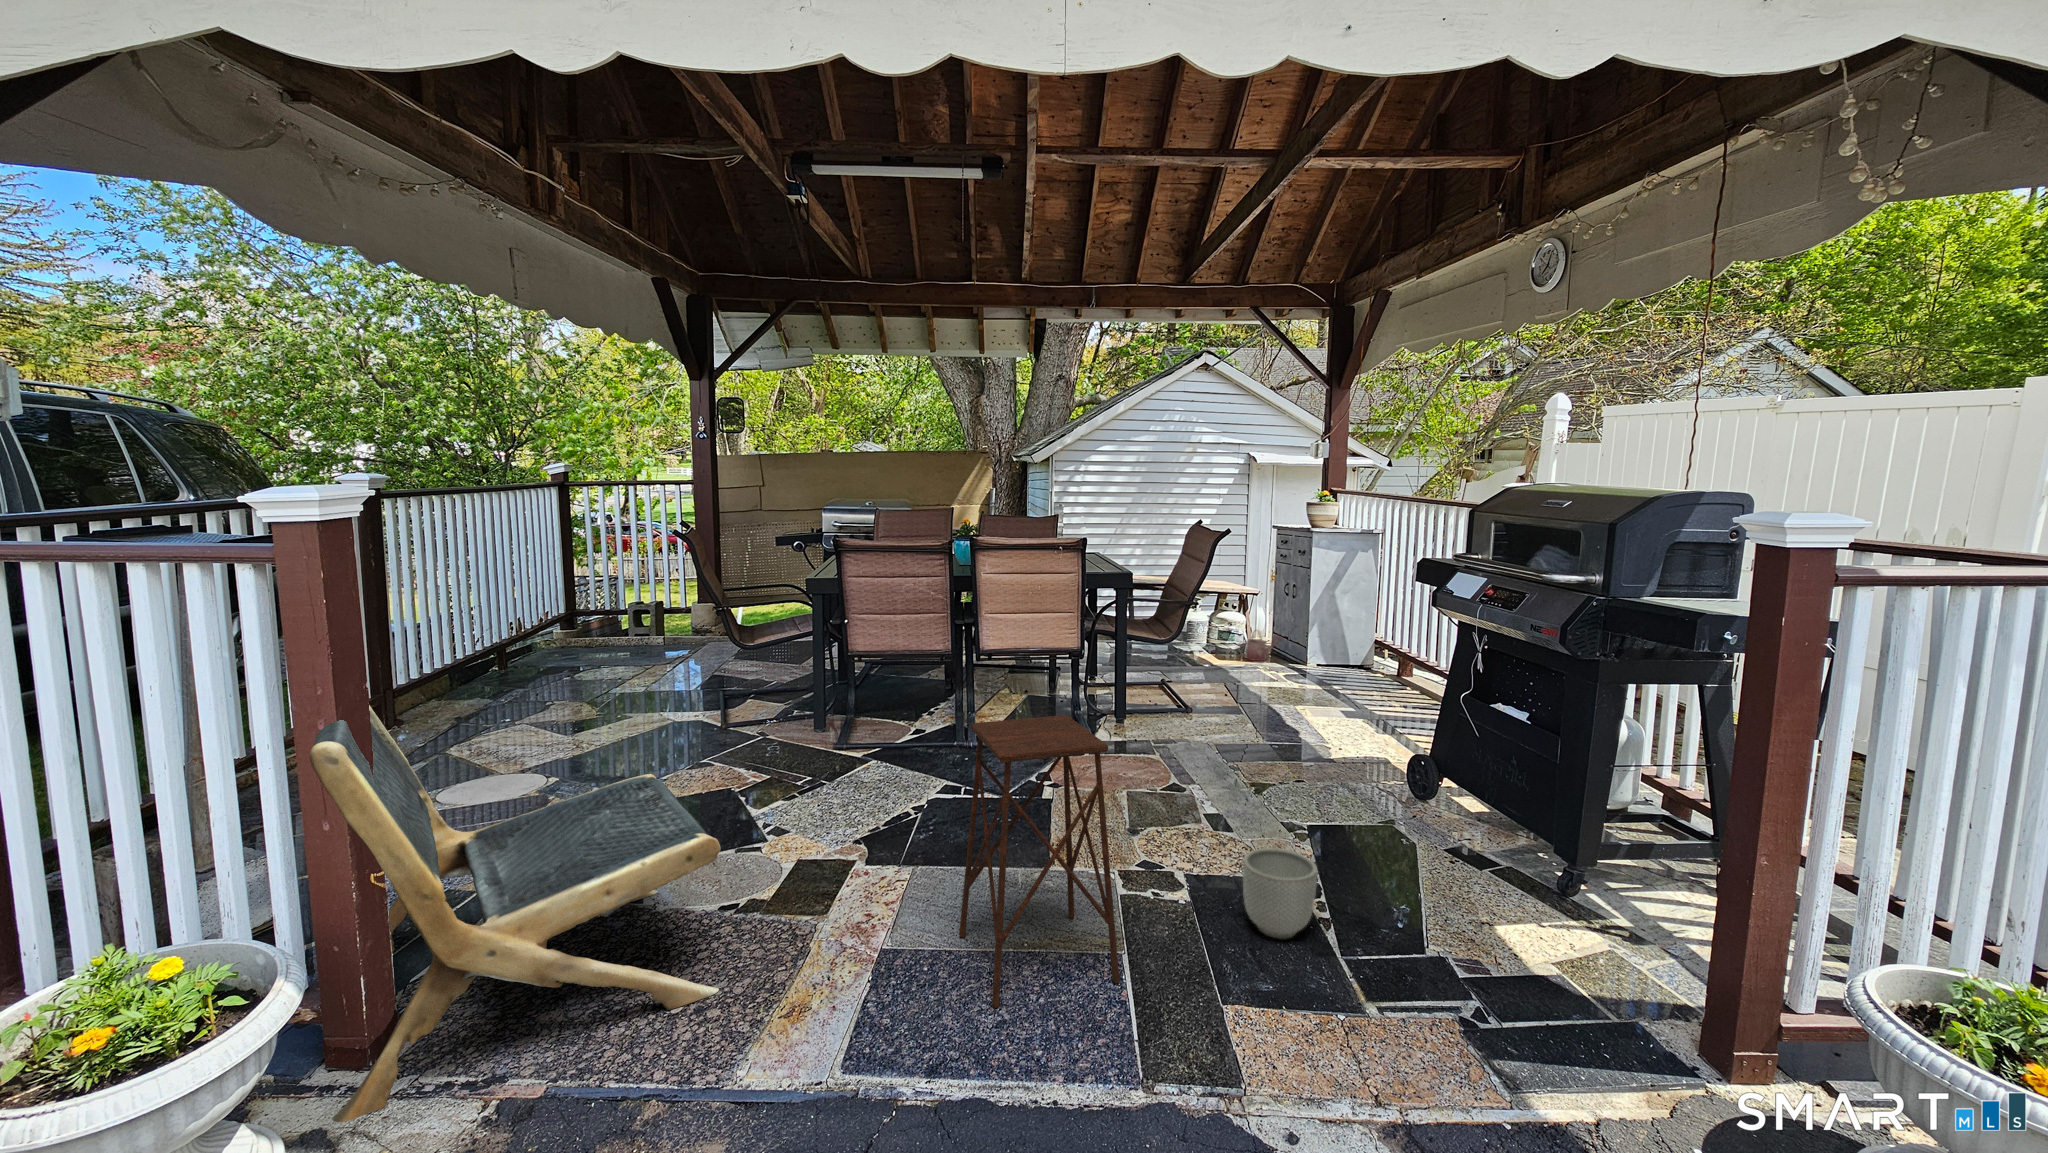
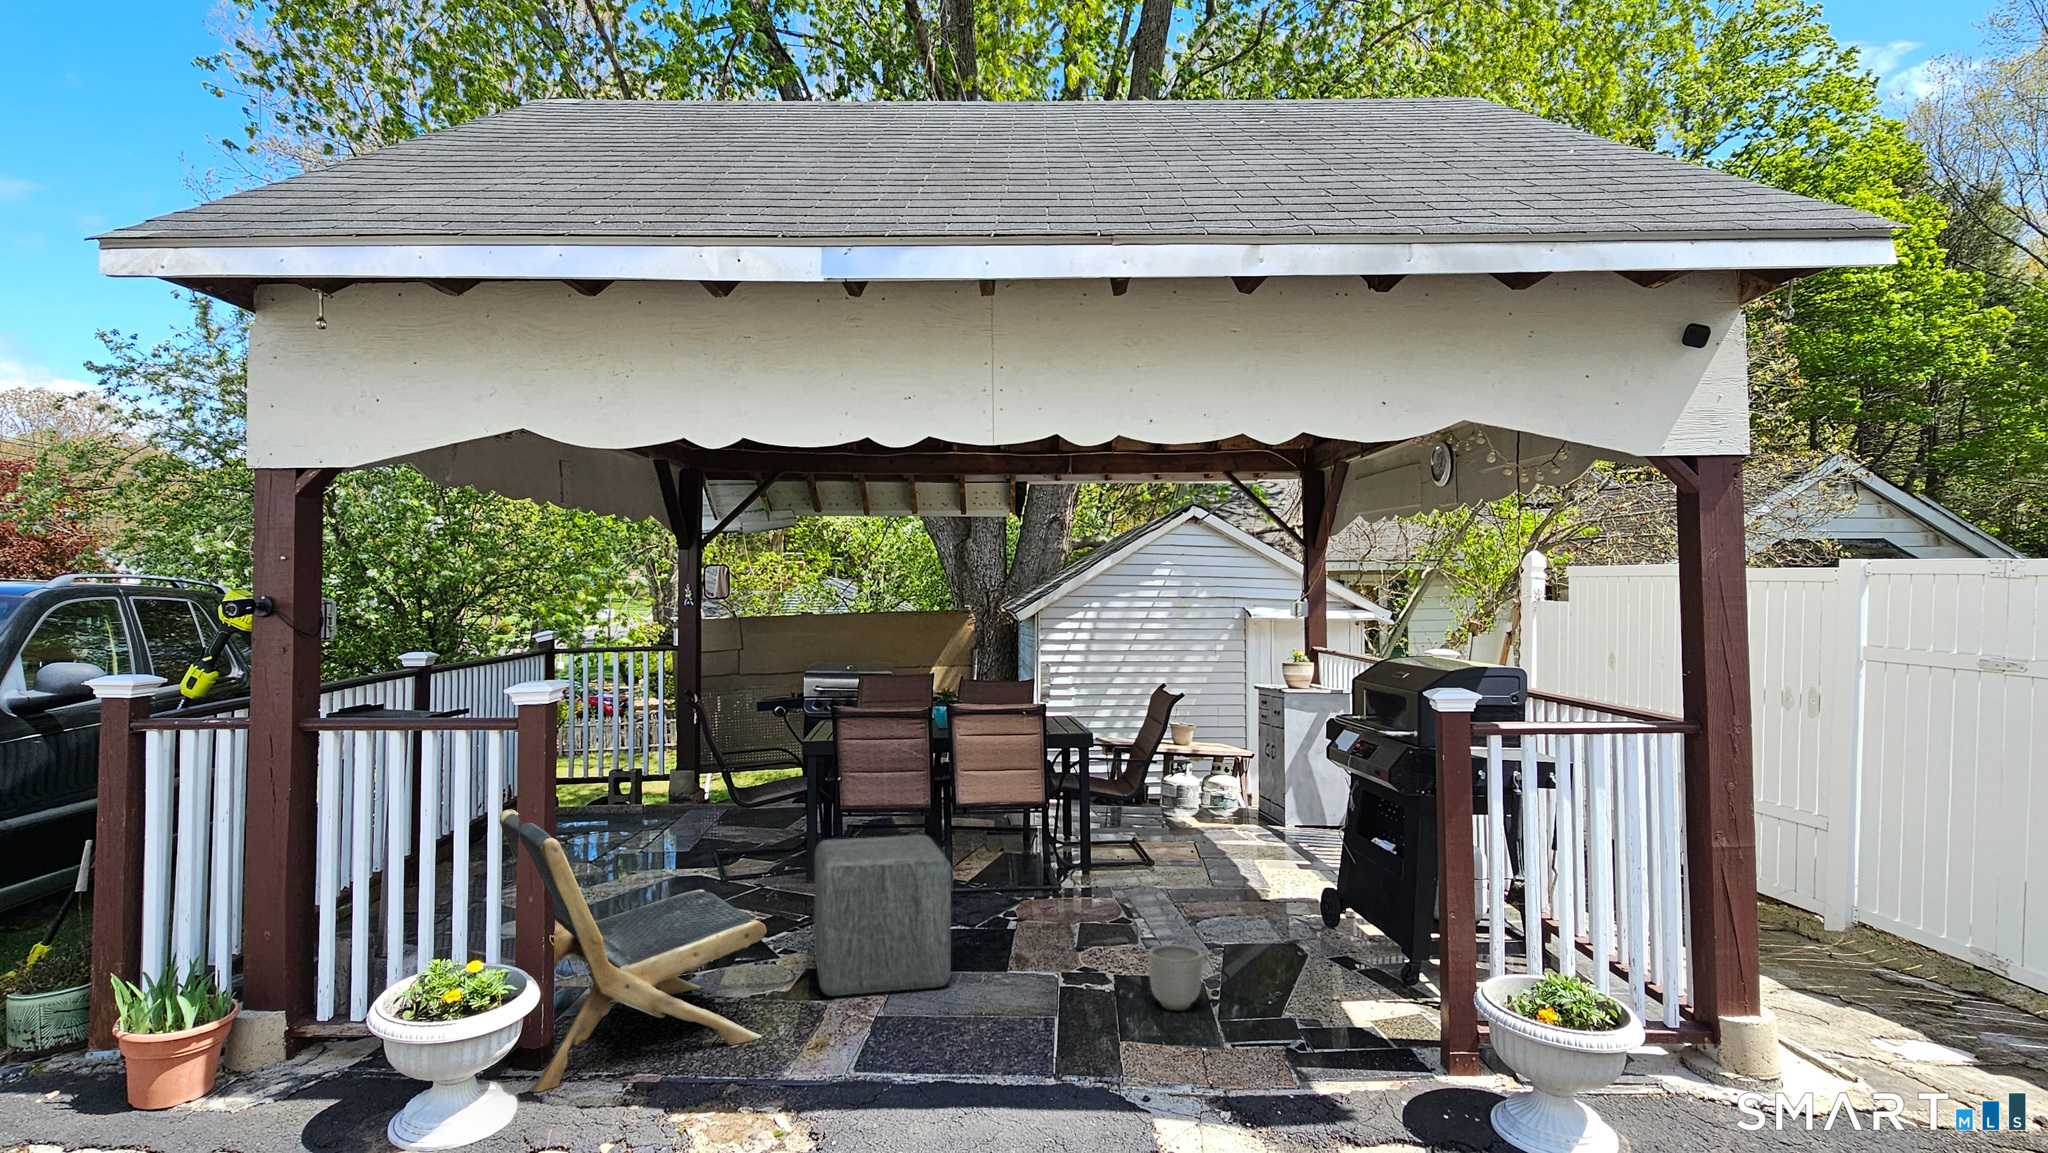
watering can: present [1239,630,1282,661] -> none [1217,792,1262,823]
ottoman: none [804,697,979,910] -> present [814,835,951,996]
side table: present [959,715,1119,1008] -> none [935,839,1050,1044]

